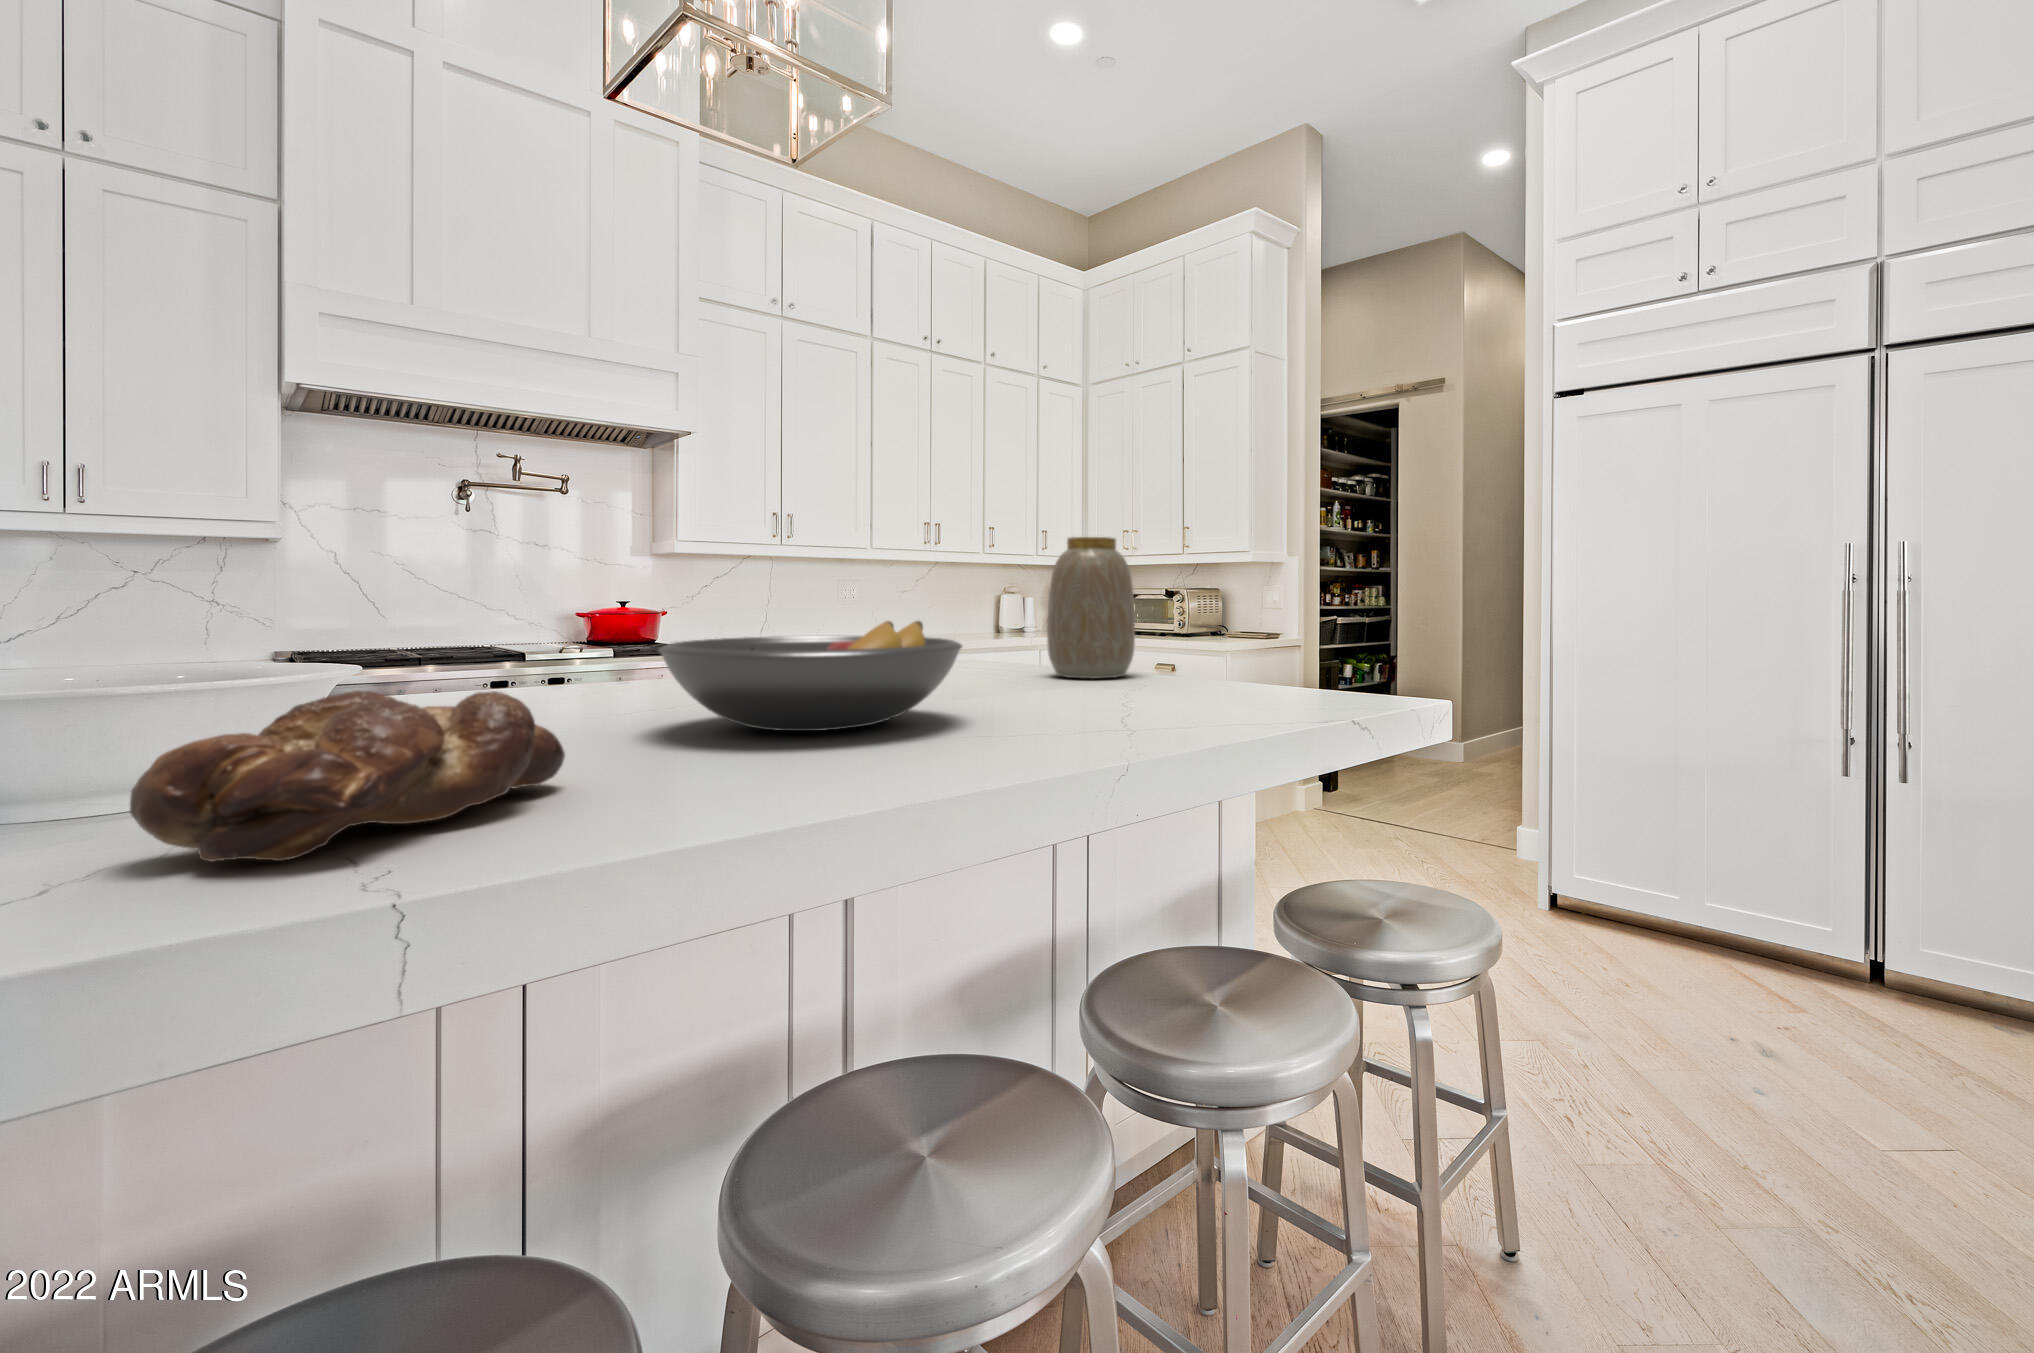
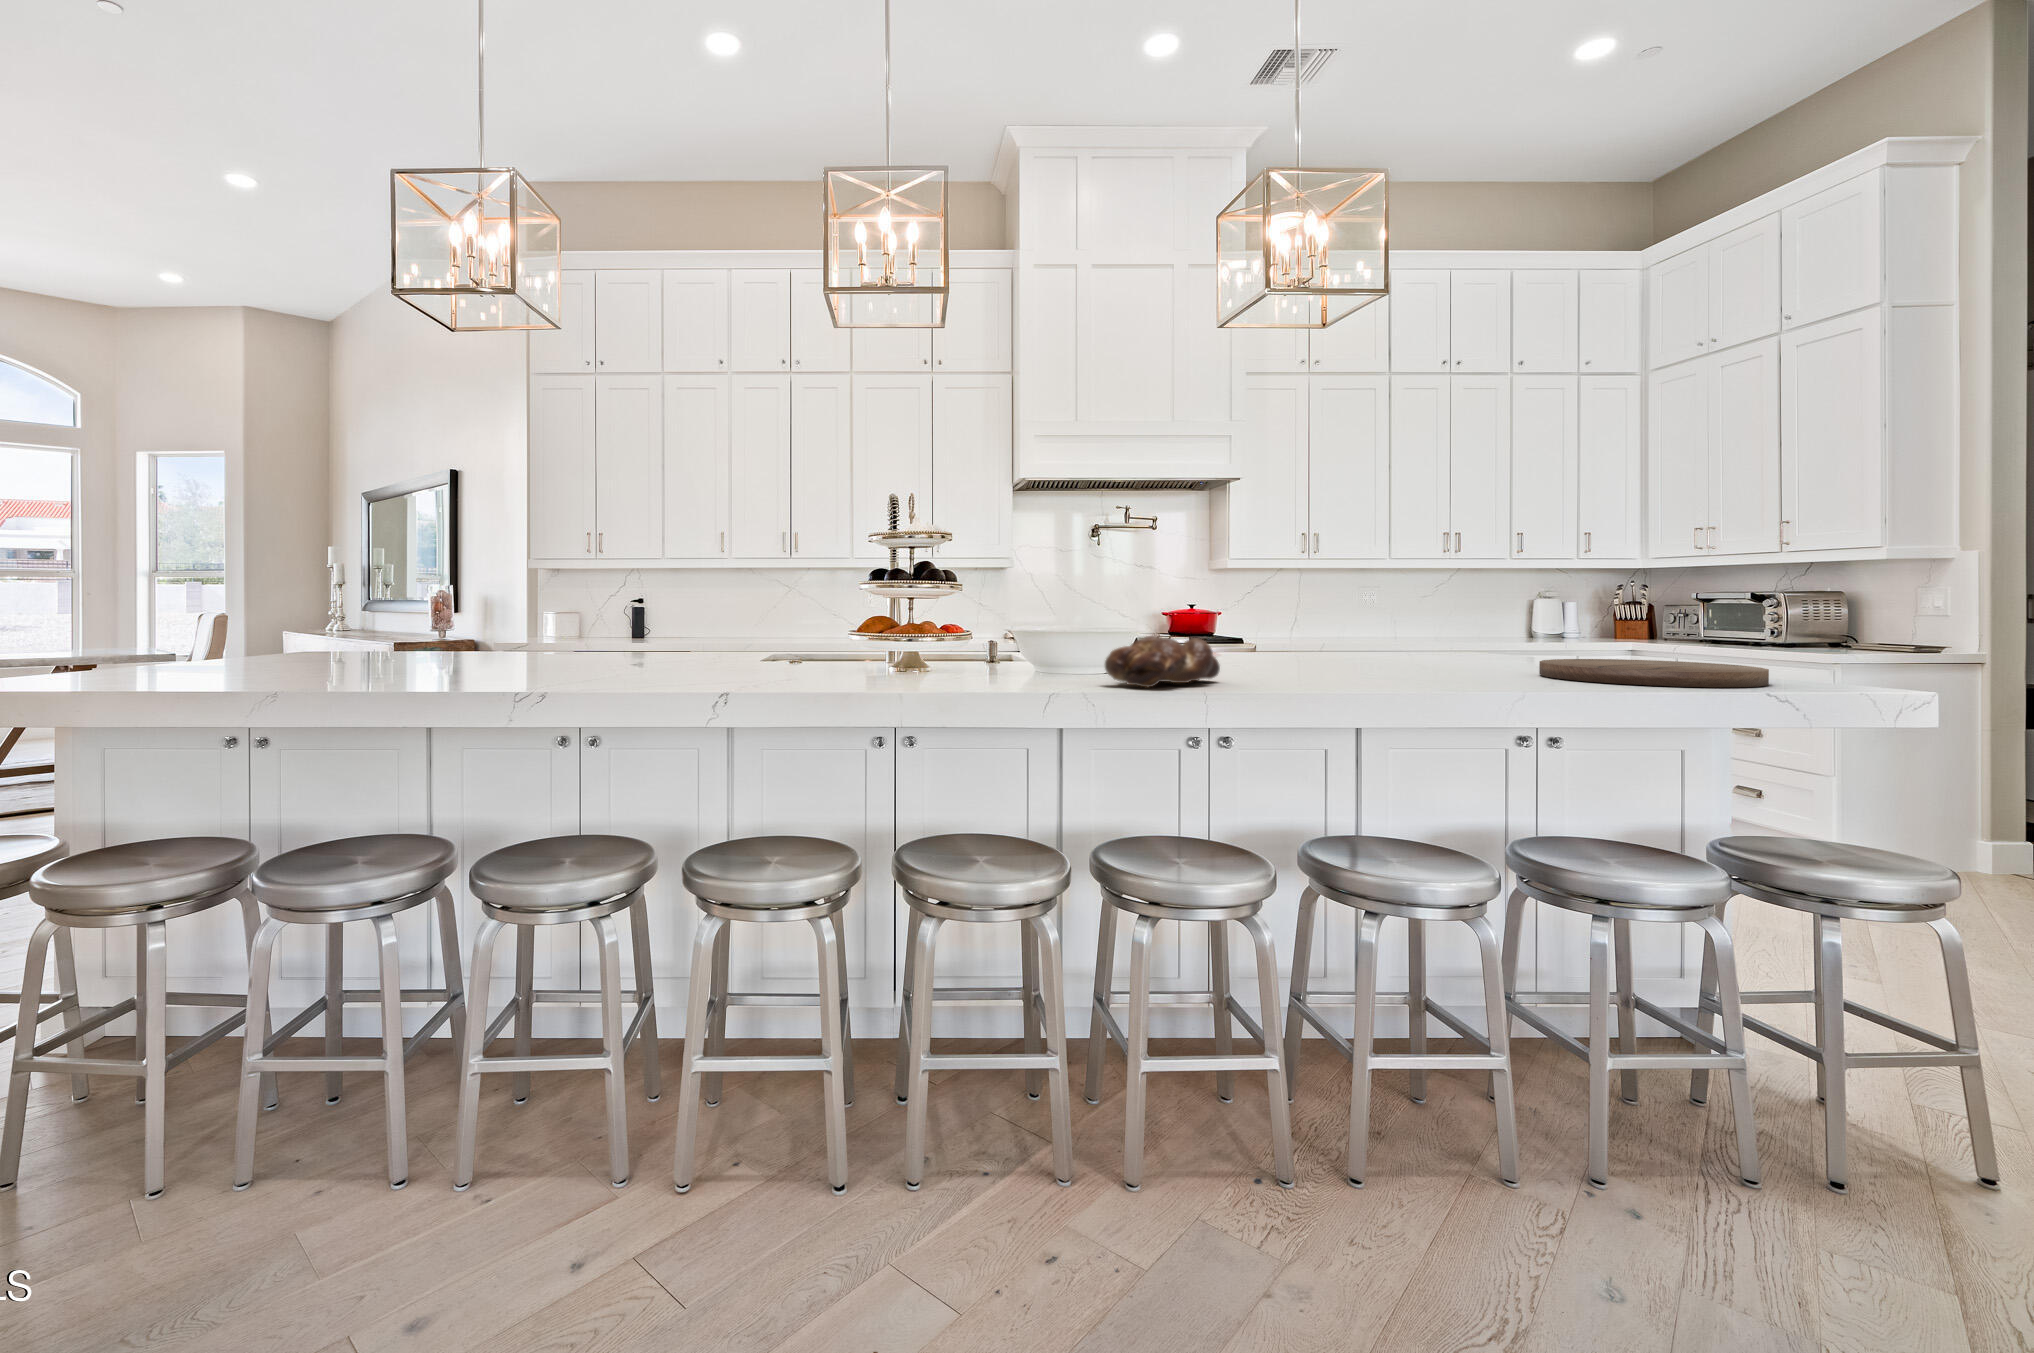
vase: present [1047,537,1135,679] -> none [1525,552,1612,665]
fruit bowl: present [659,621,962,731] -> none [1249,615,1428,674]
cutting board: none [1091,672,1323,715] -> present [1539,659,1769,687]

